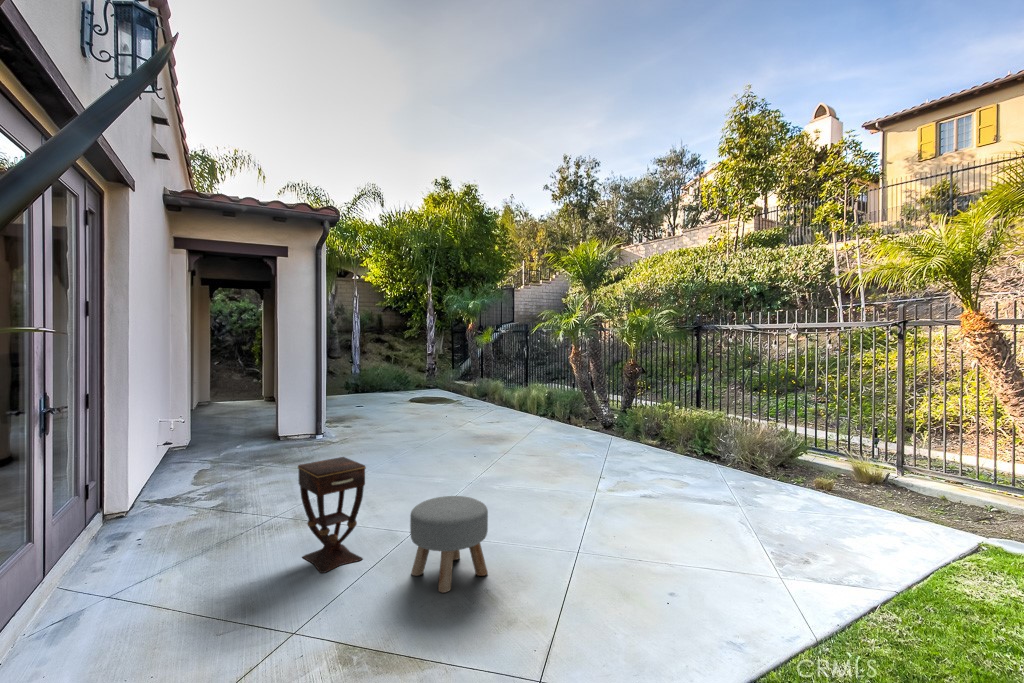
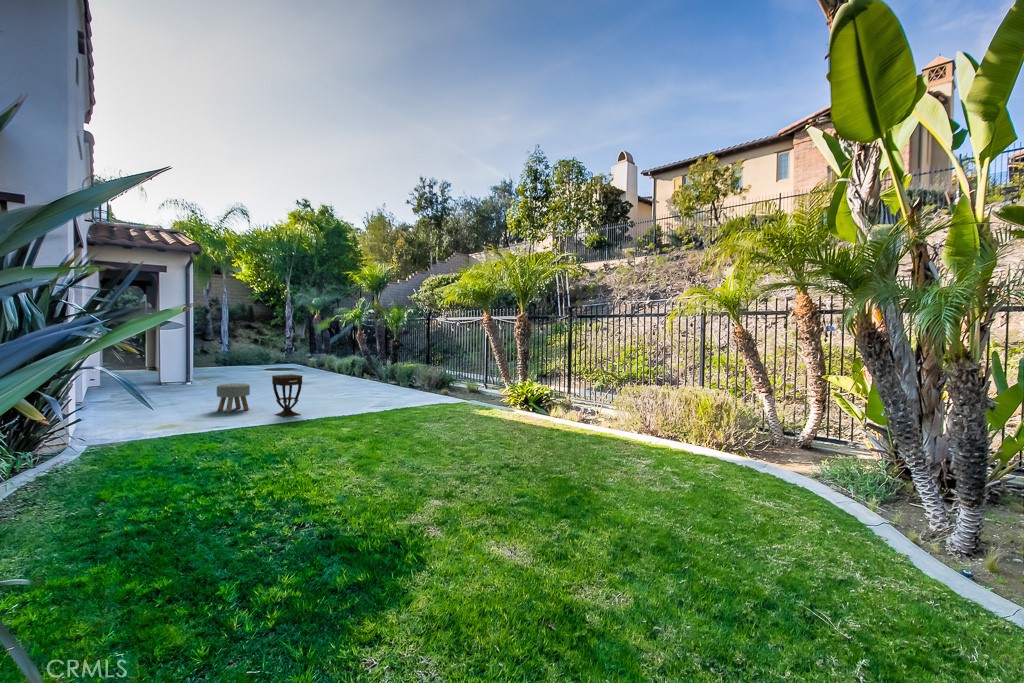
side table: present [298,457,366,573] -> present [272,374,303,417]

